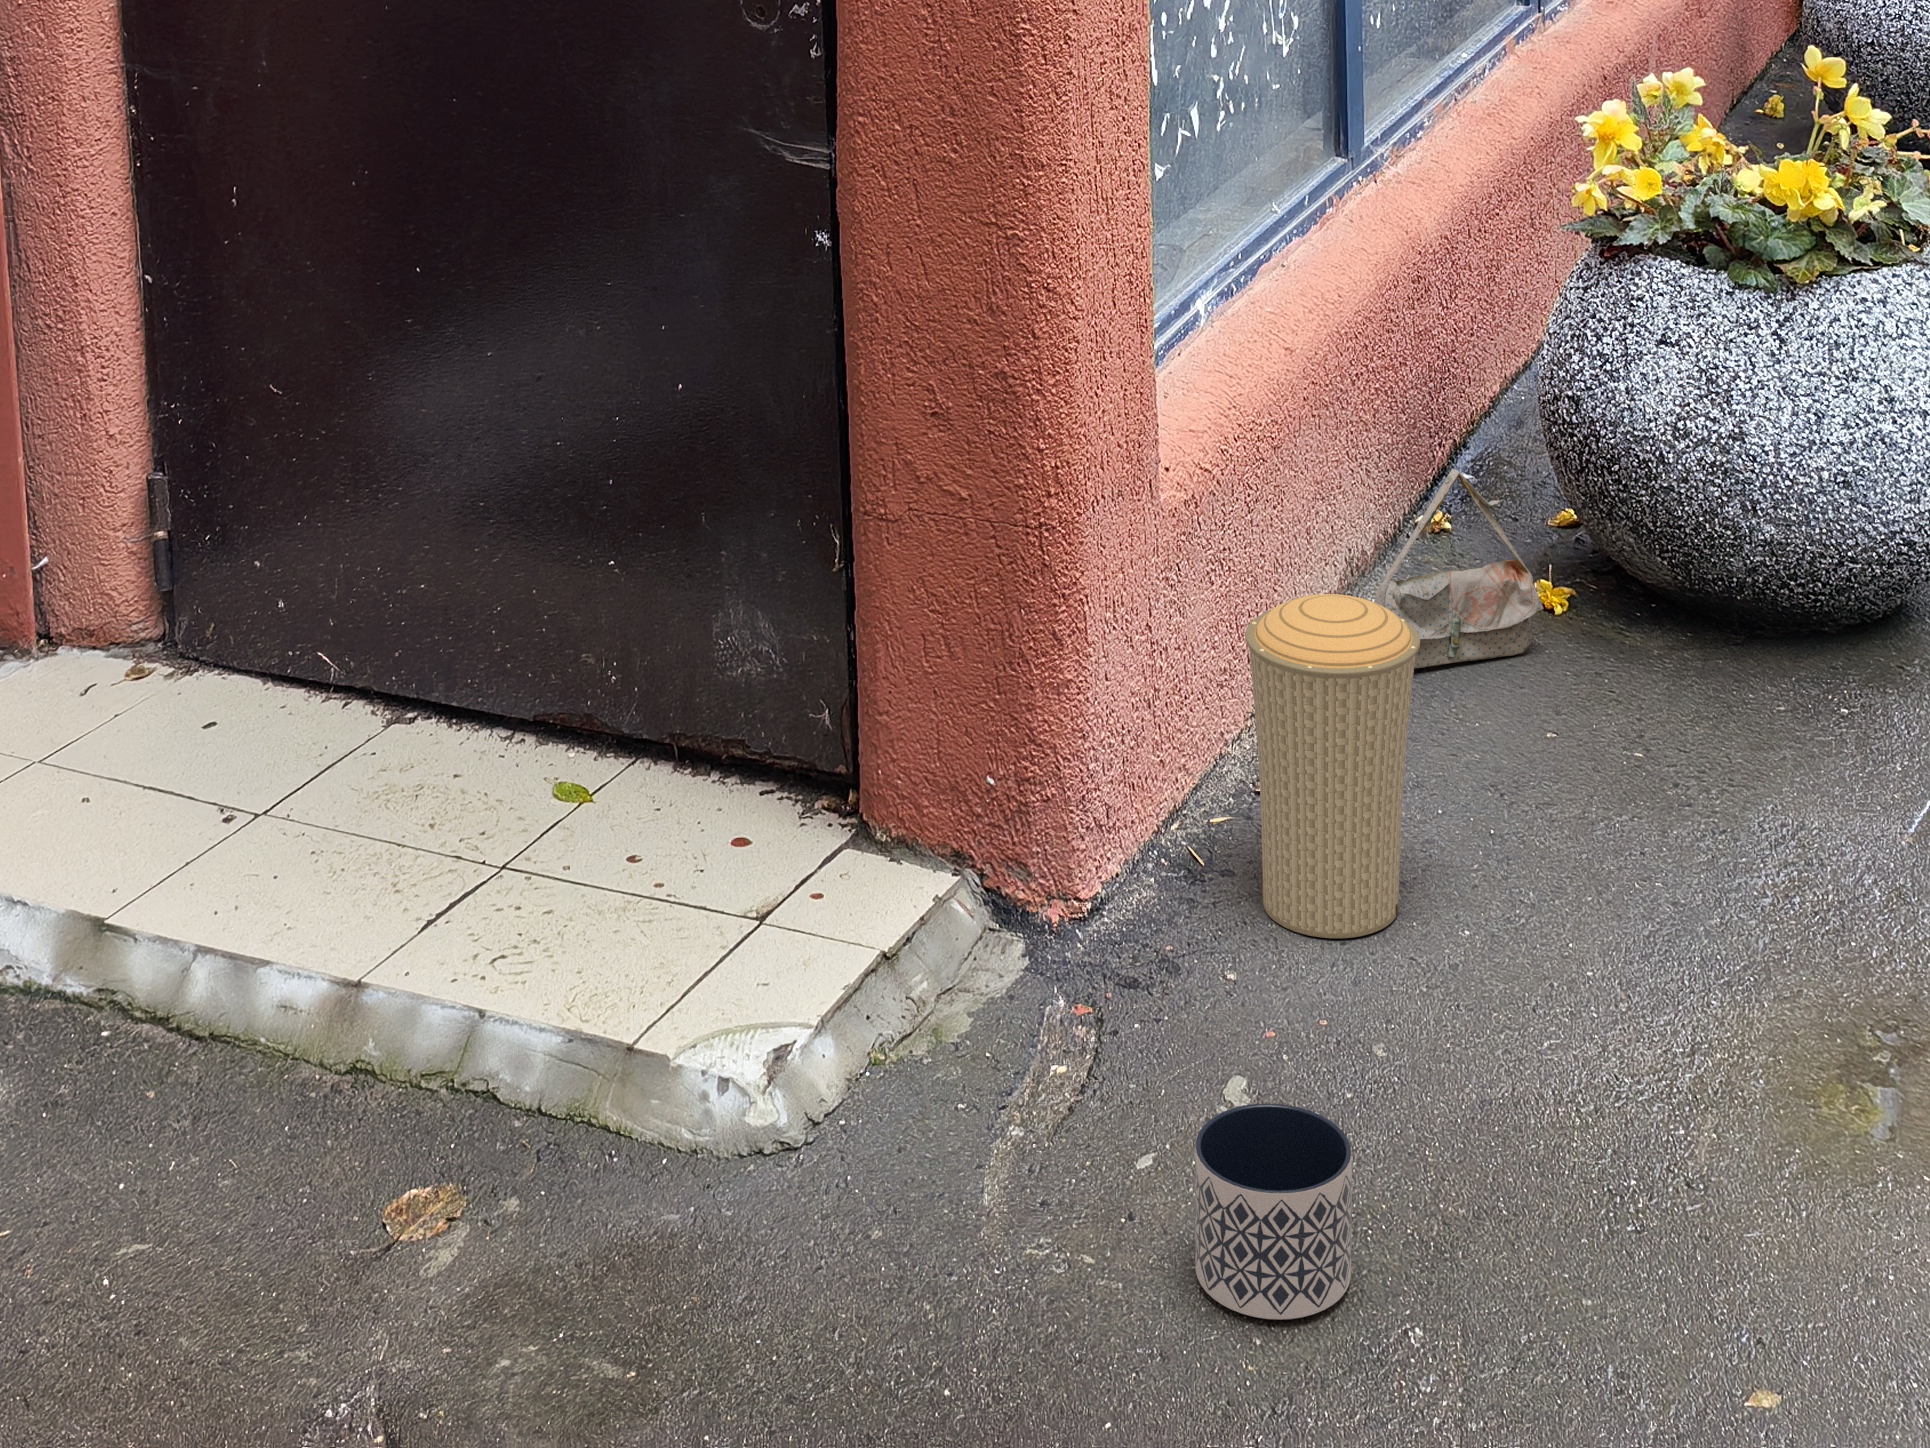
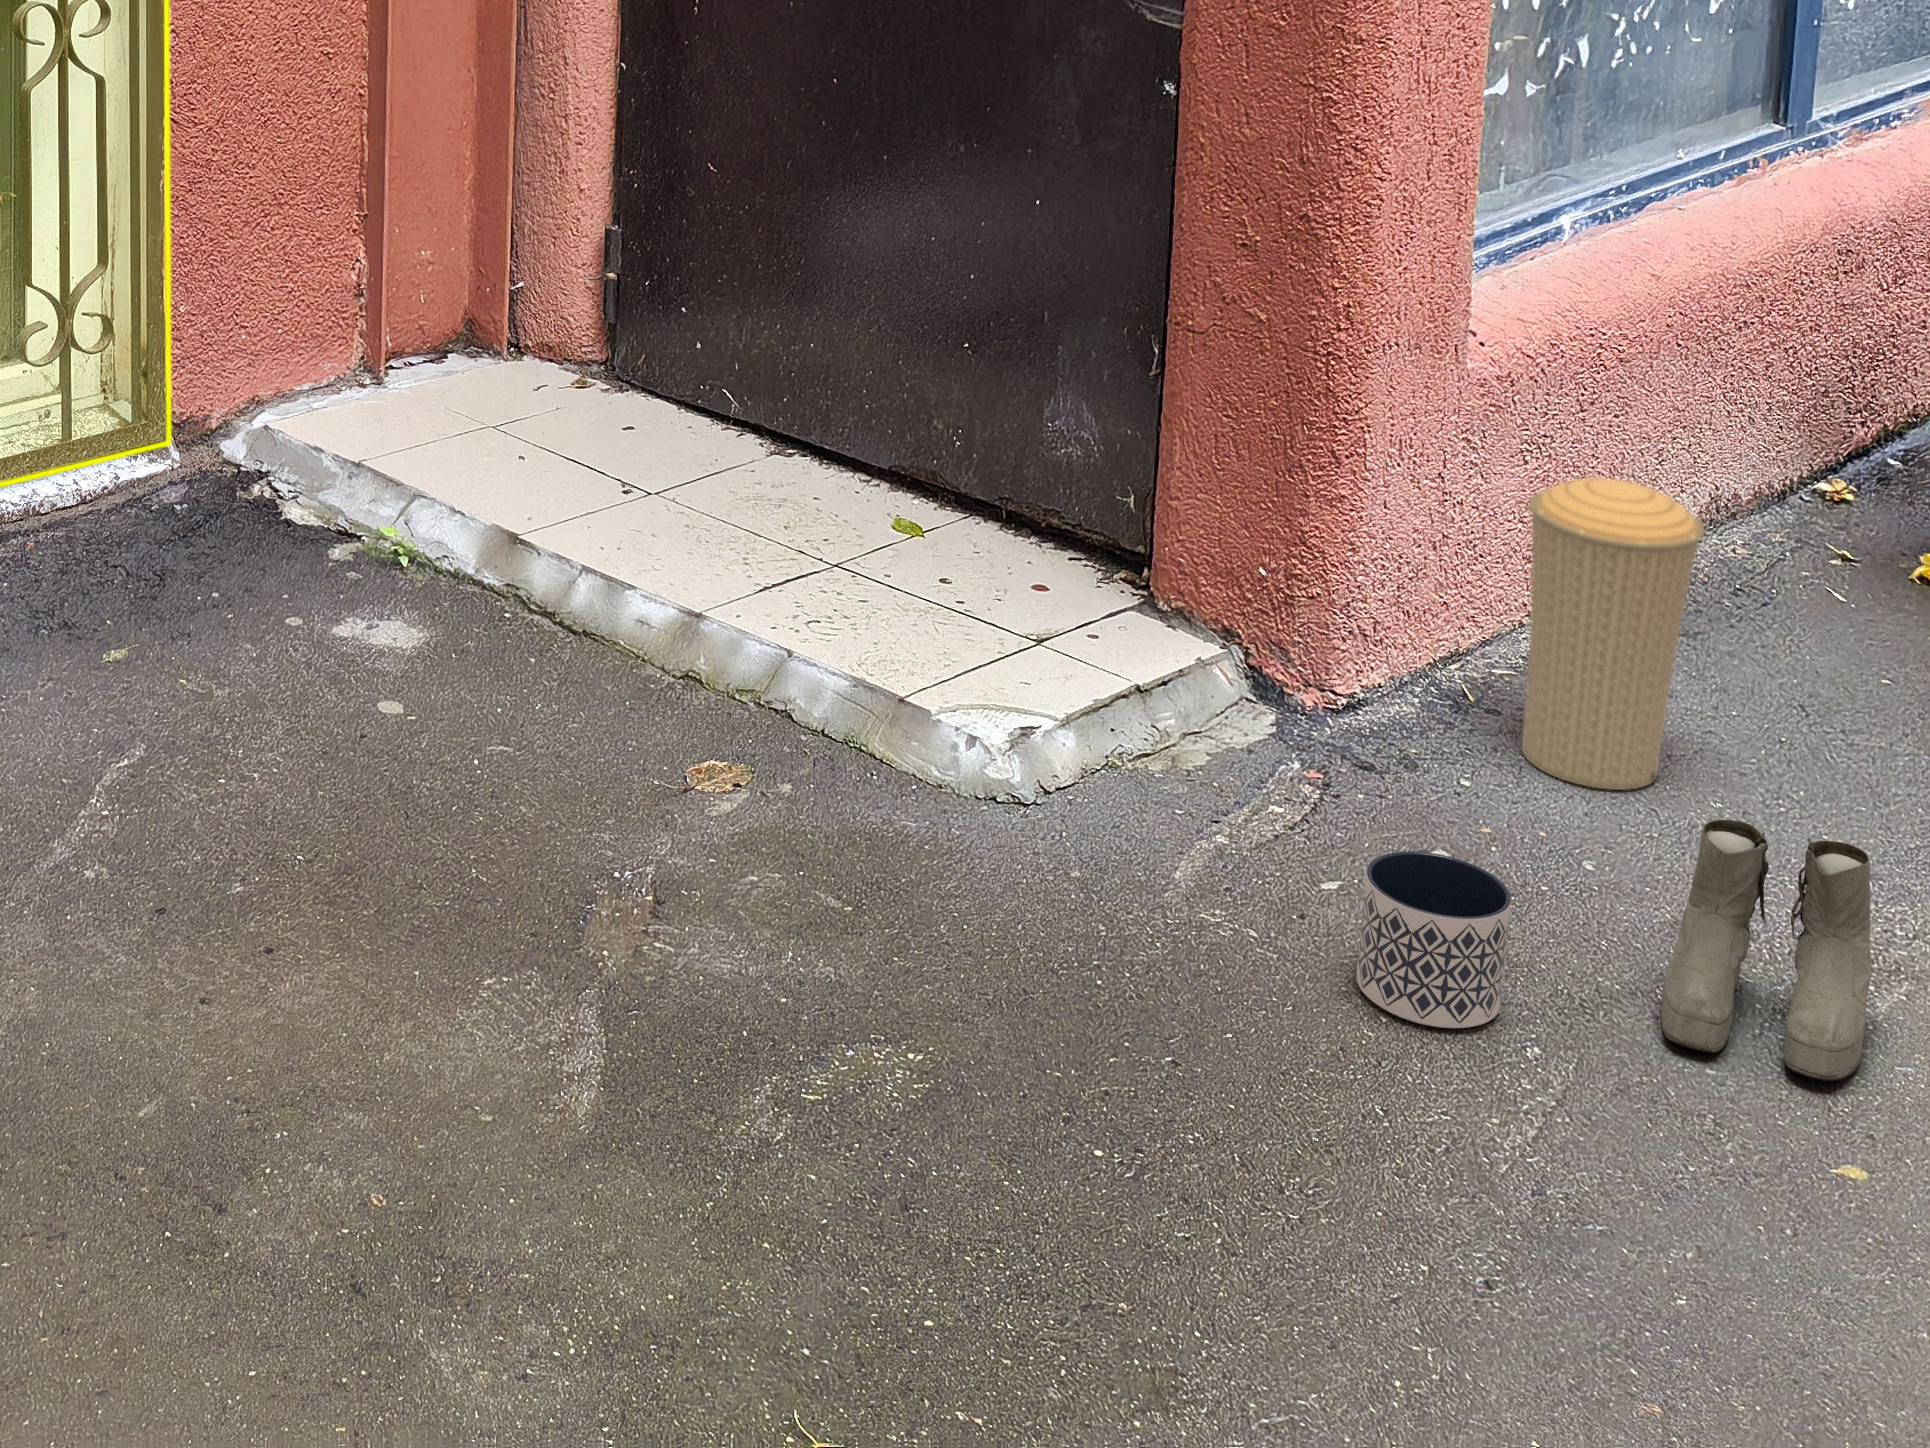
bag: present [1374,469,1544,668] -> none [1706,422,1905,615]
boots: none [1499,980,1698,1261] -> present [1661,820,1871,1081]

